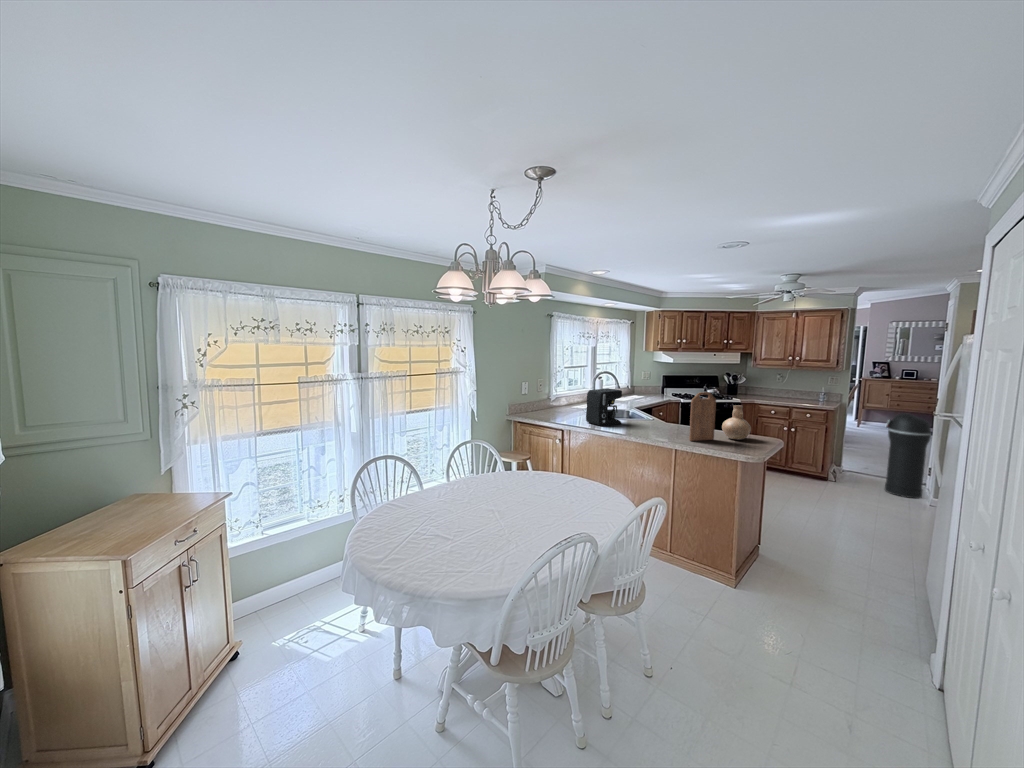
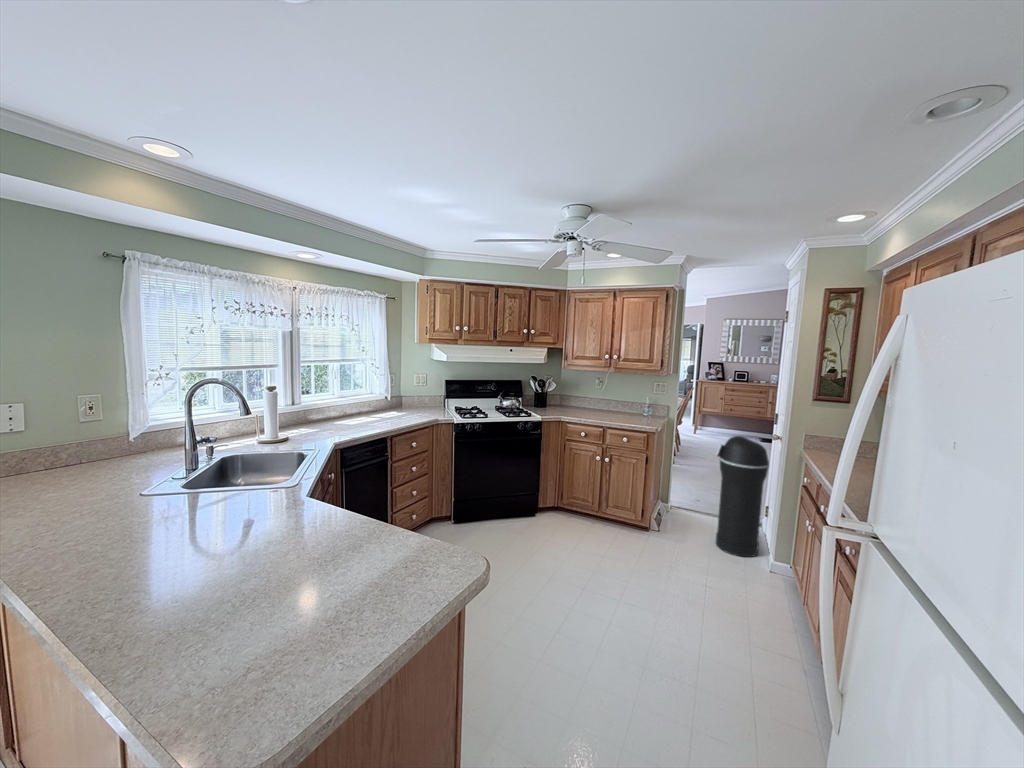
coffee maker: present [586,388,622,426] -> none [54,424,171,534]
cutting board: present [689,392,716,441] -> none [167,457,280,622]
vase: present [722,405,751,440] -> none [318,484,396,588]

